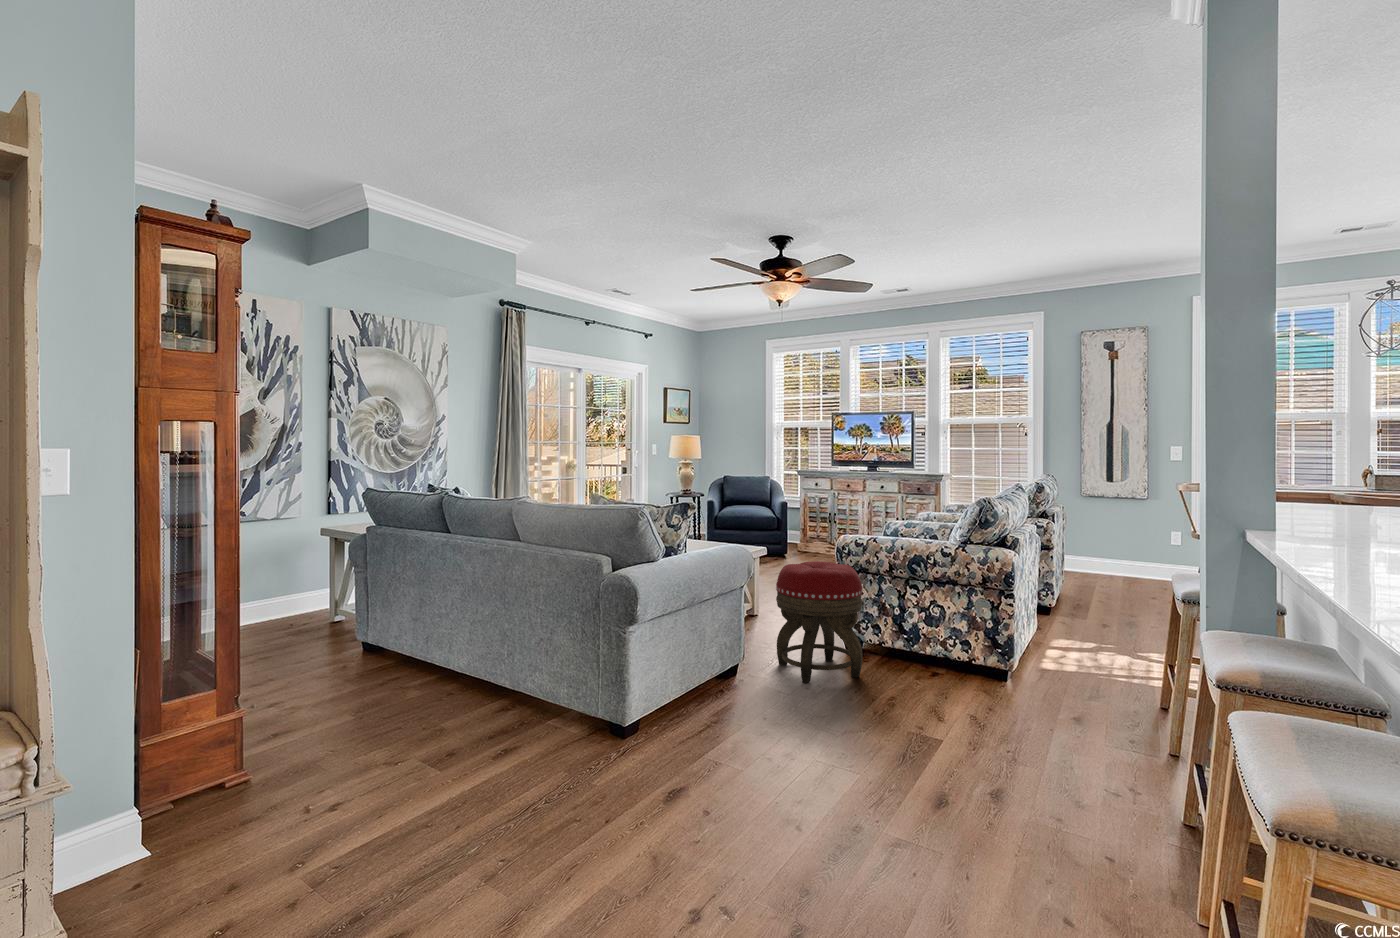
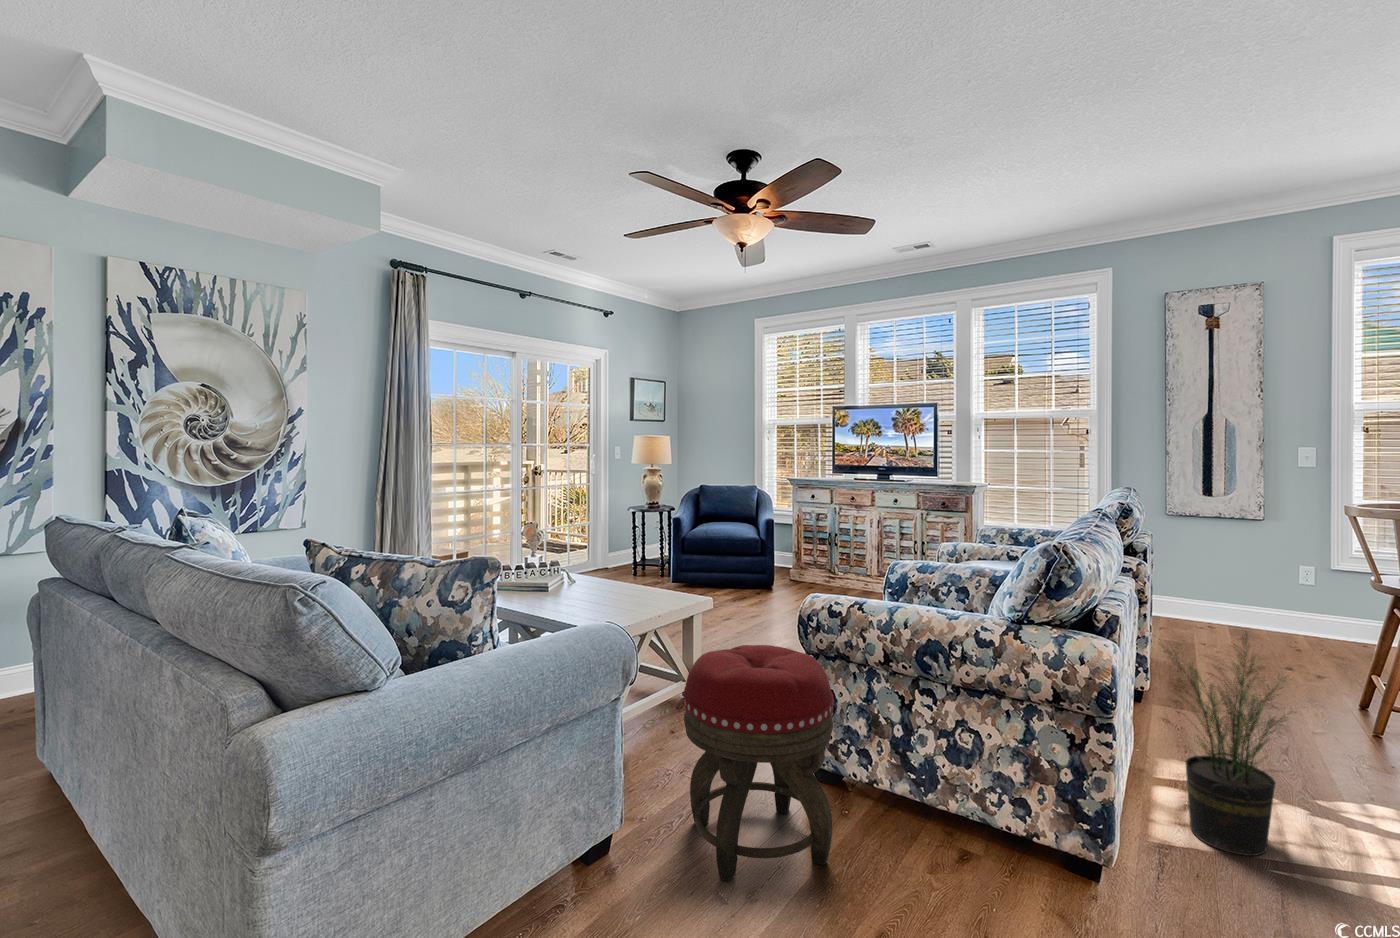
potted plant: none [1038,550,1122,672] -> present [1162,631,1305,856]

